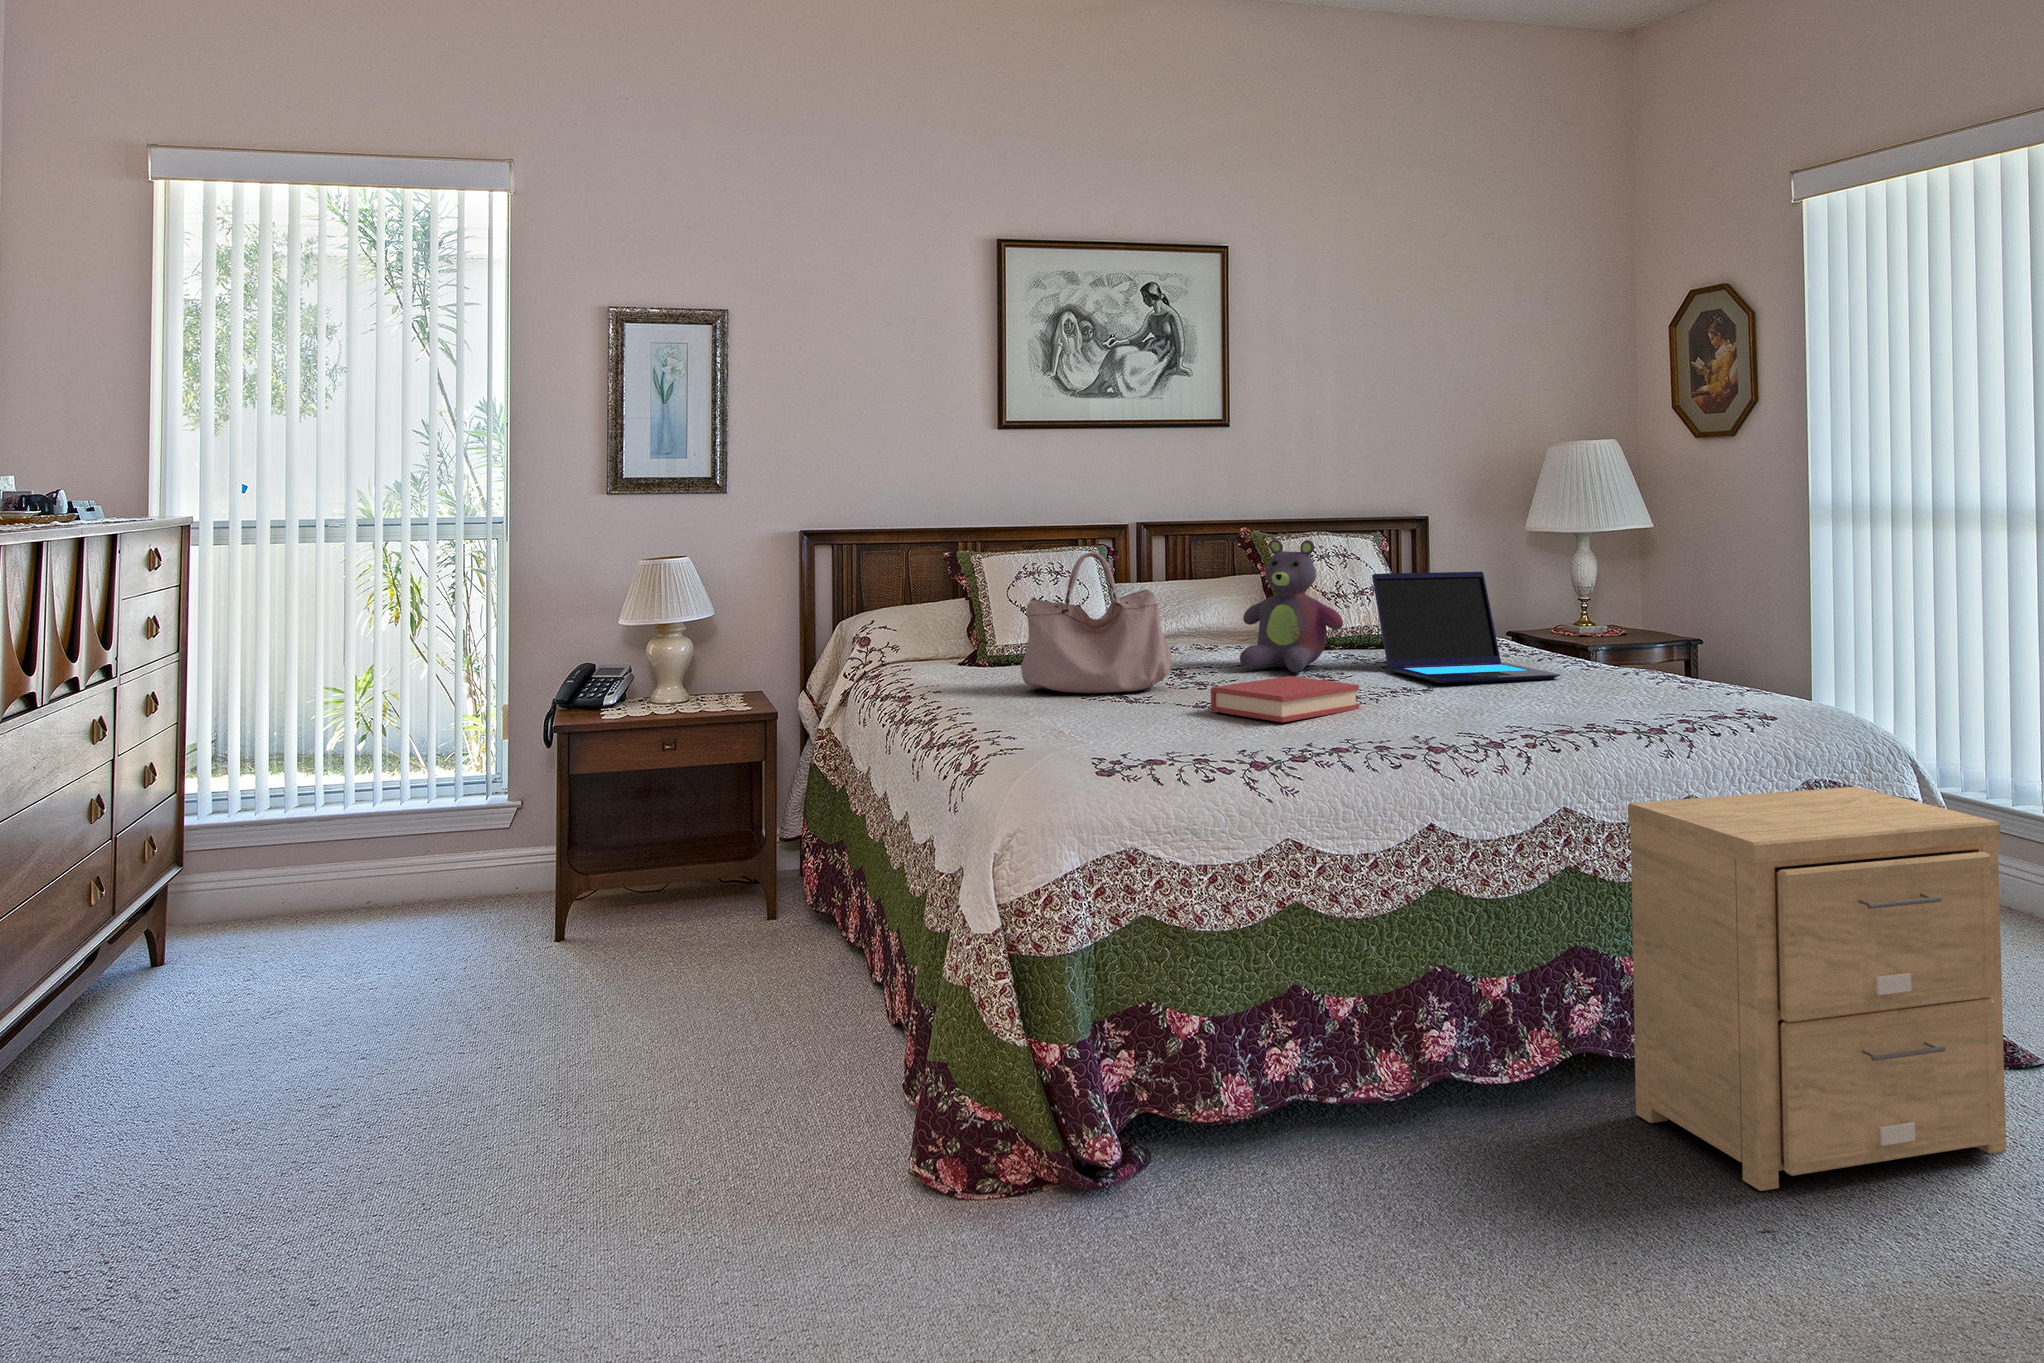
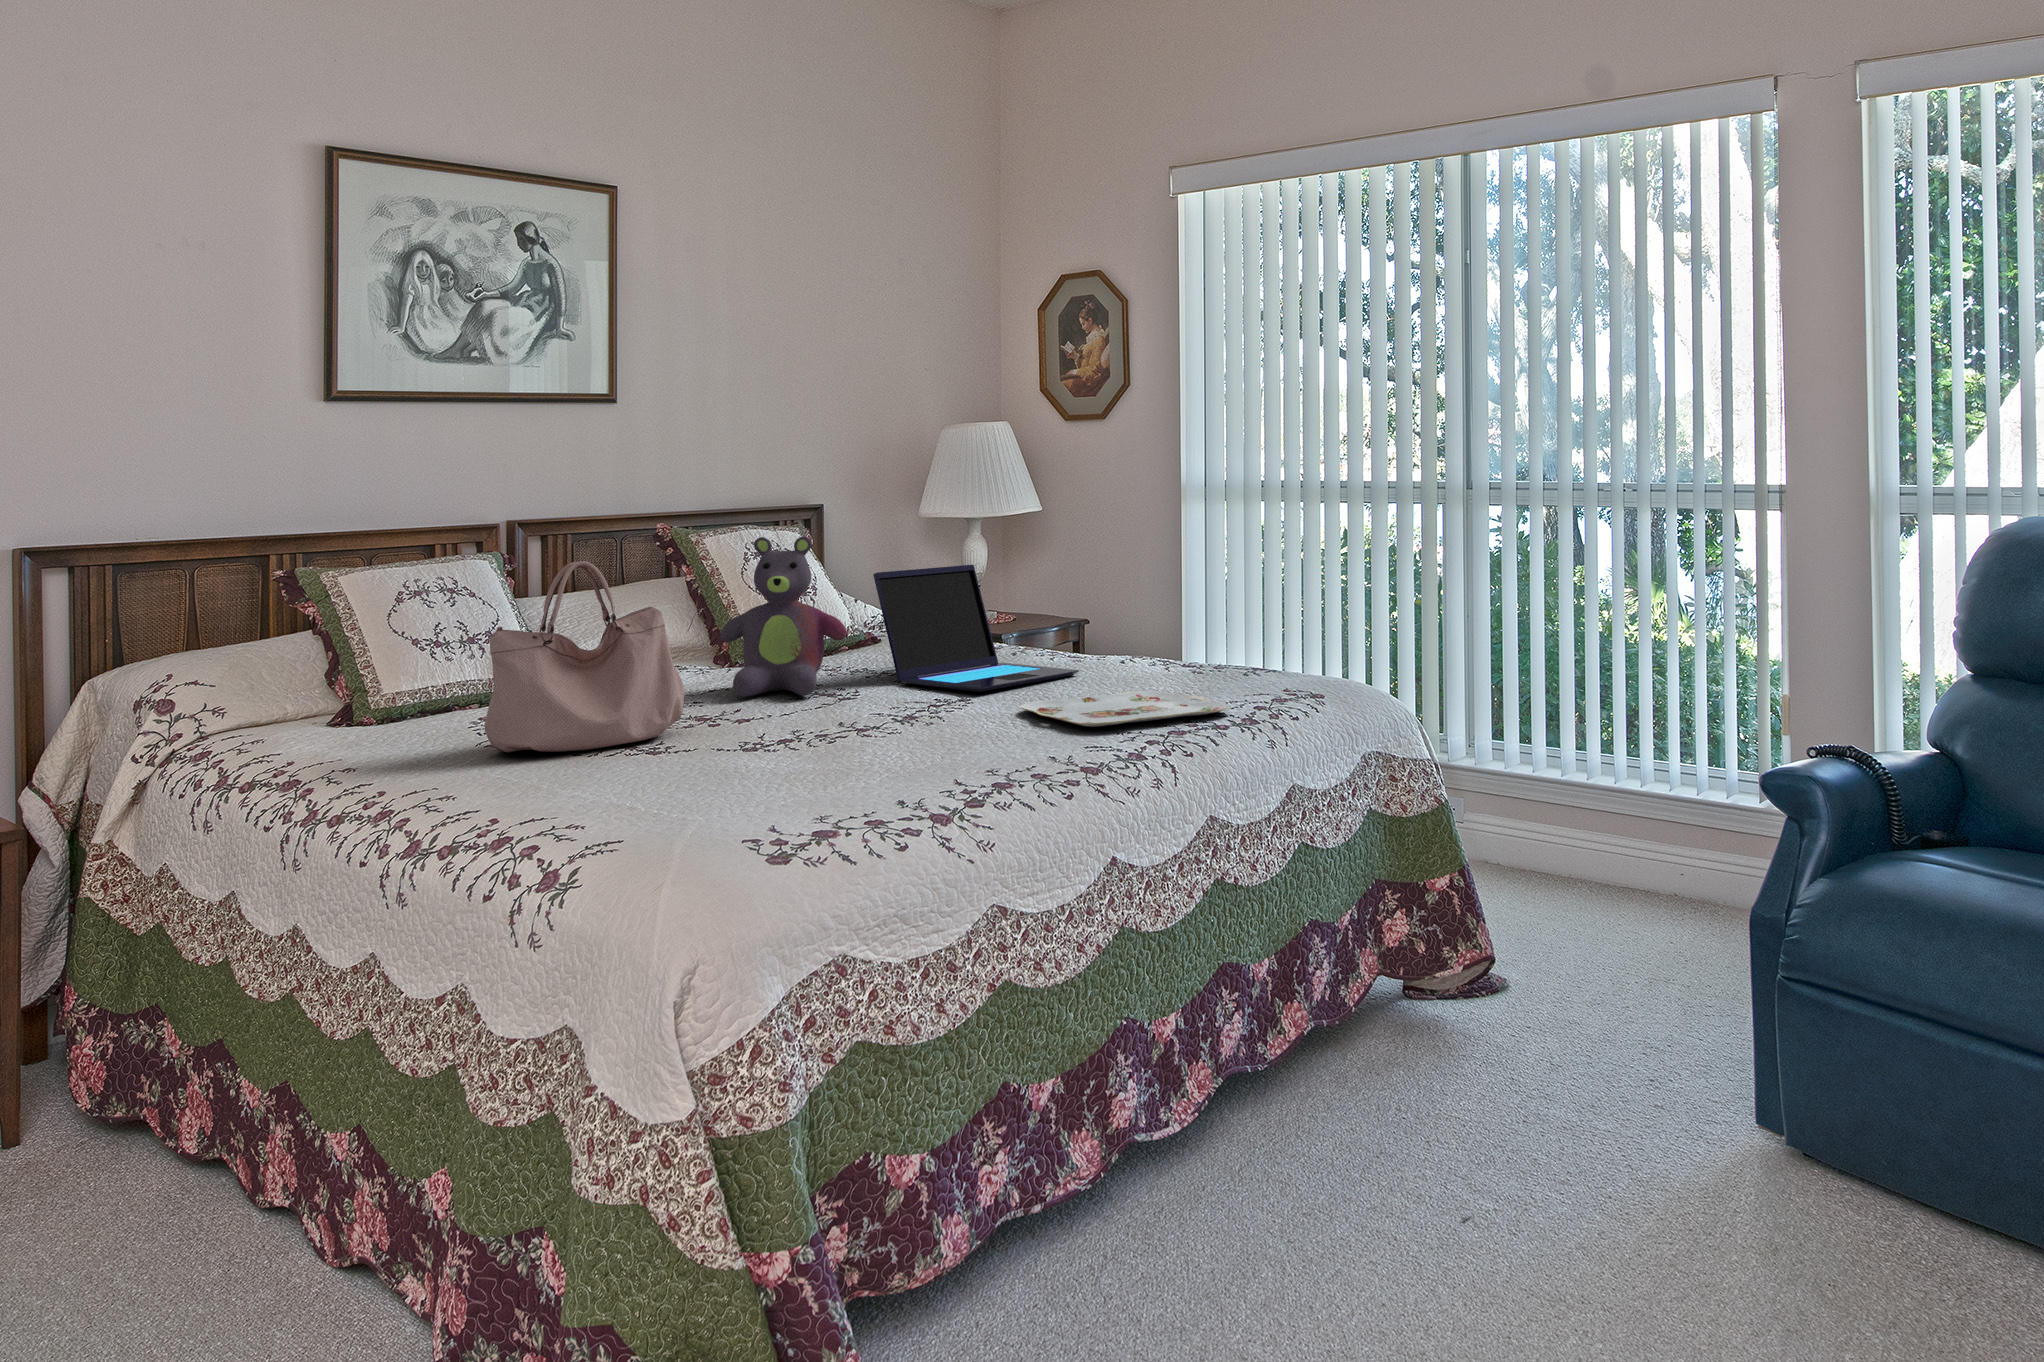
hardback book: present [1211,676,1359,722] -> none [782,700,939,758]
serving tray: none [1448,695,1644,721] -> present [1021,691,1229,727]
side table: present [1628,787,2006,1191] -> none [1268,754,1559,1177]

